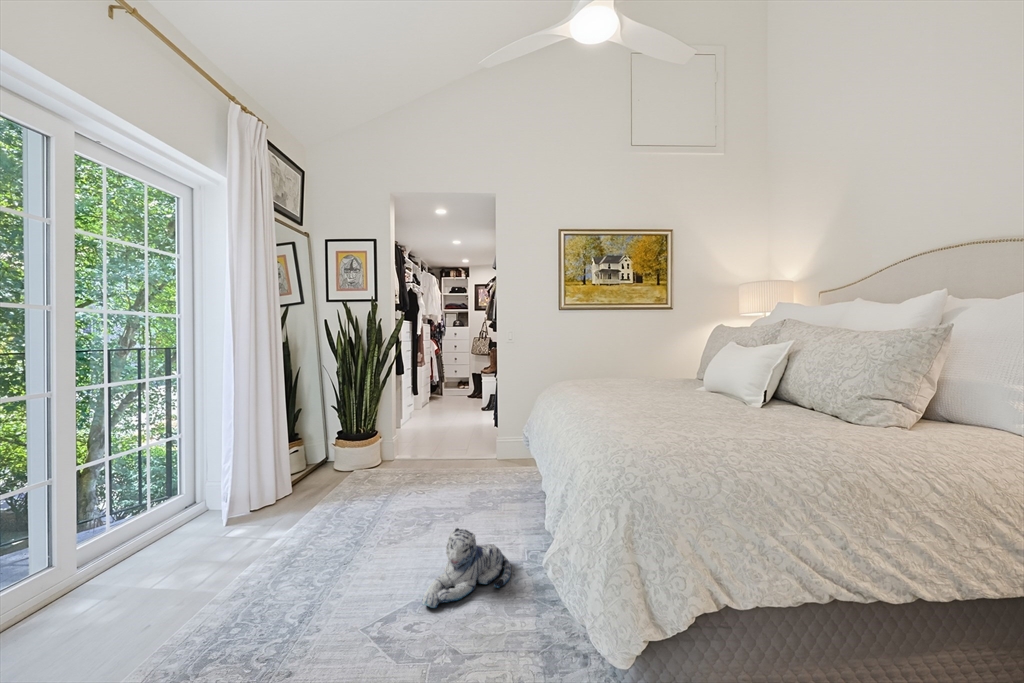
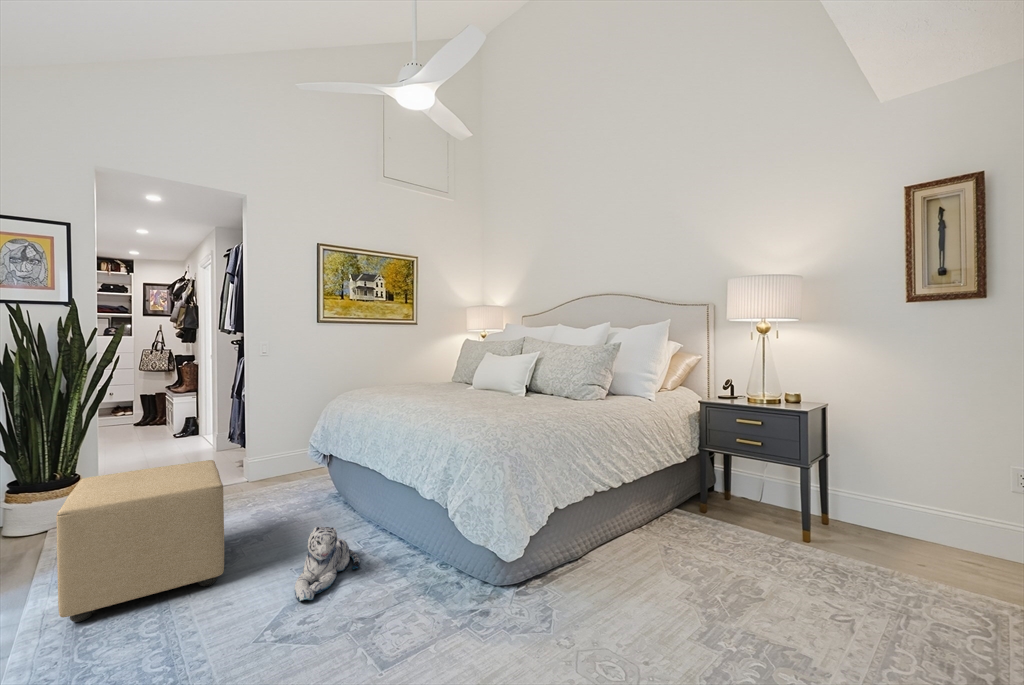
ottoman: none [285,435,424,554] -> present [56,460,224,622]

